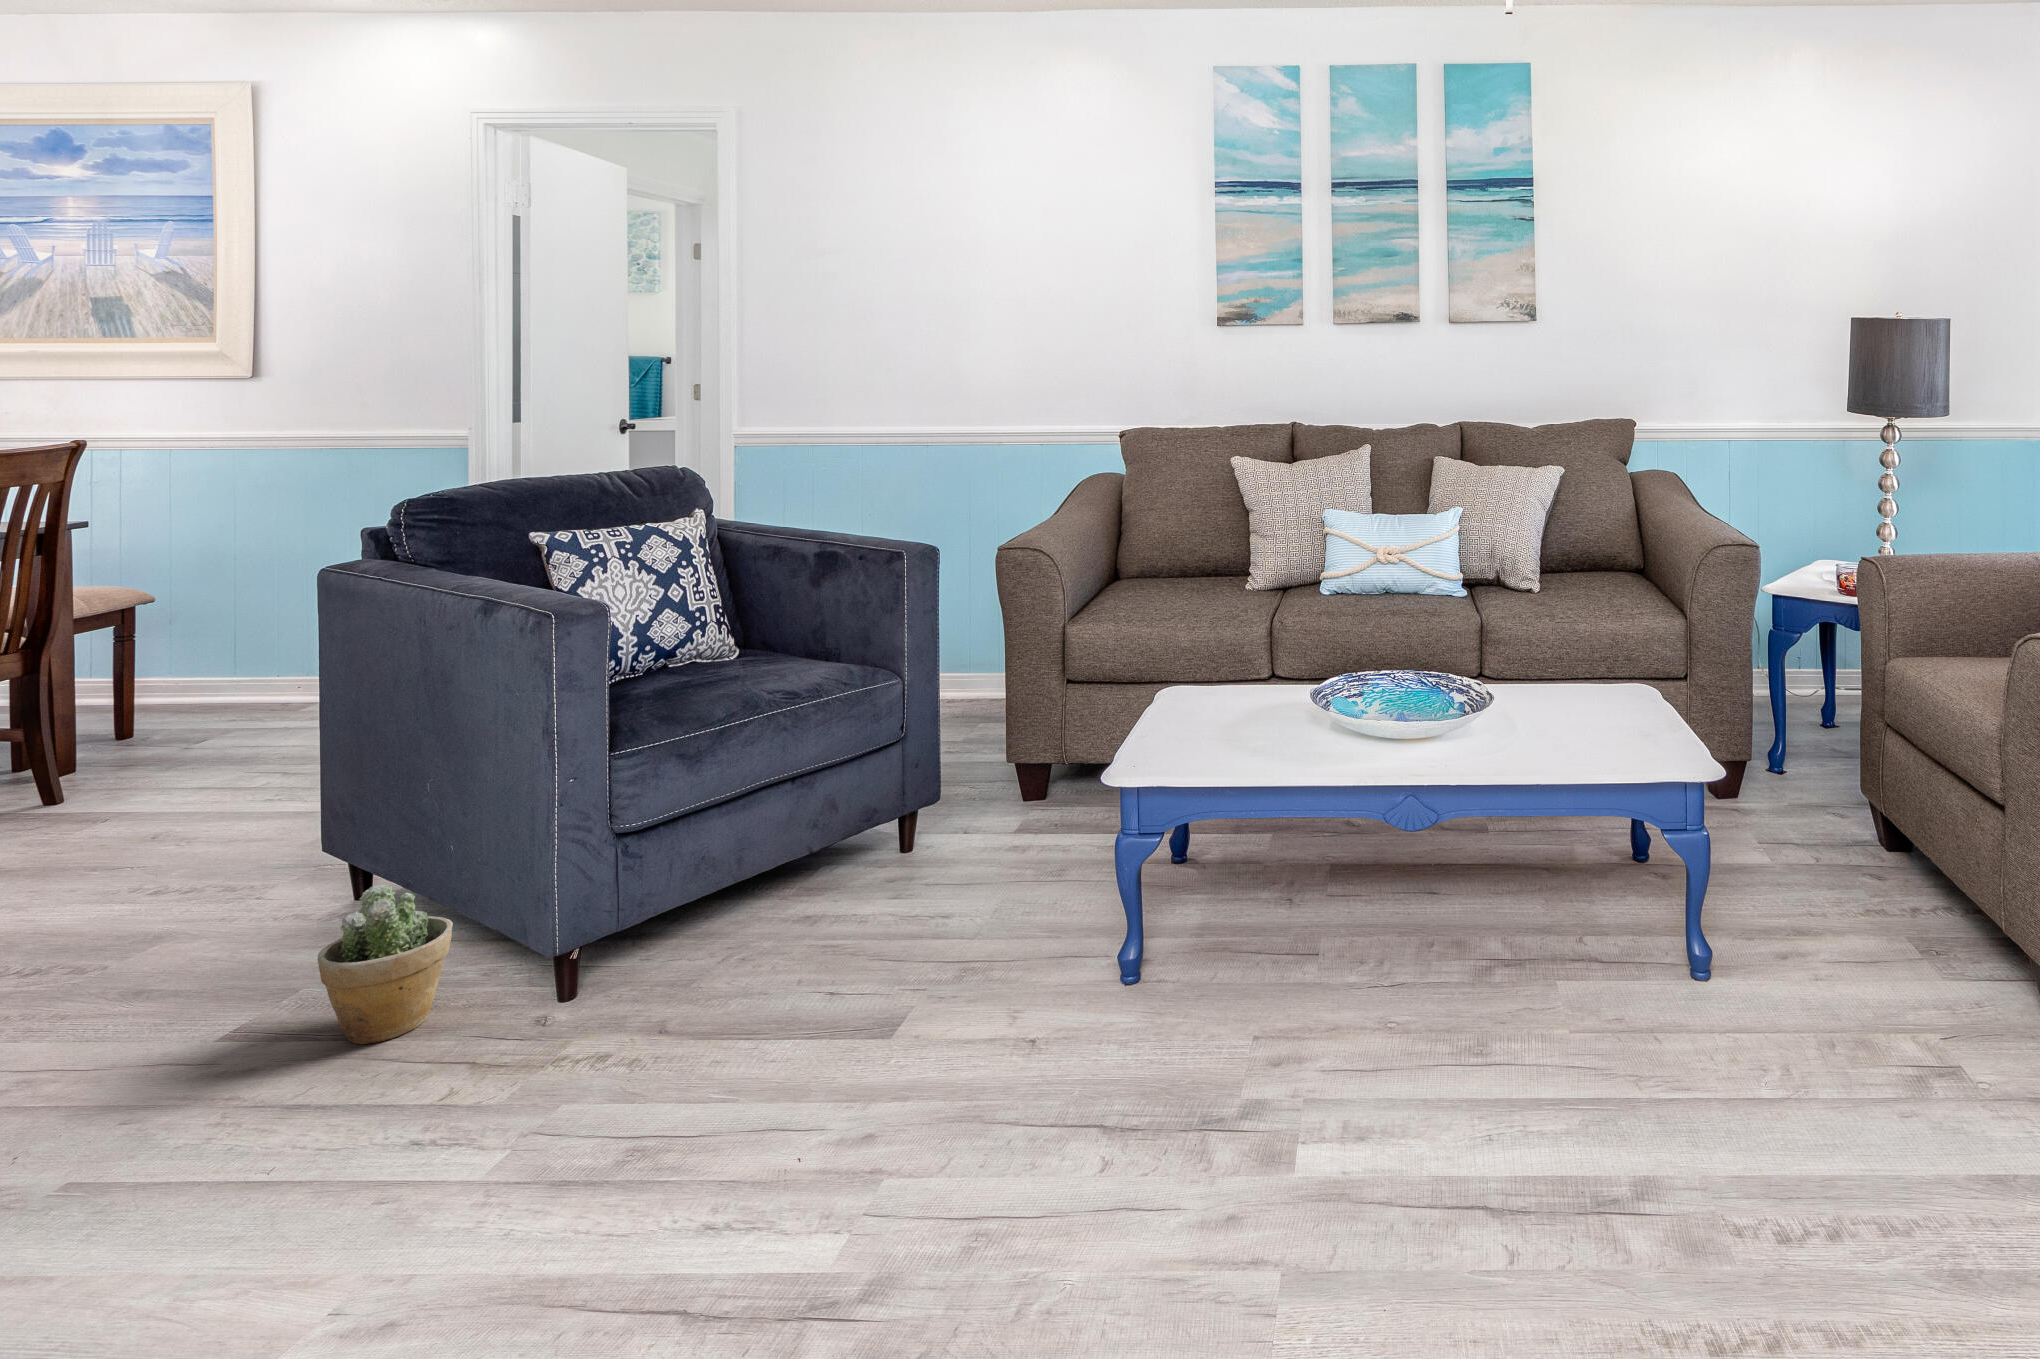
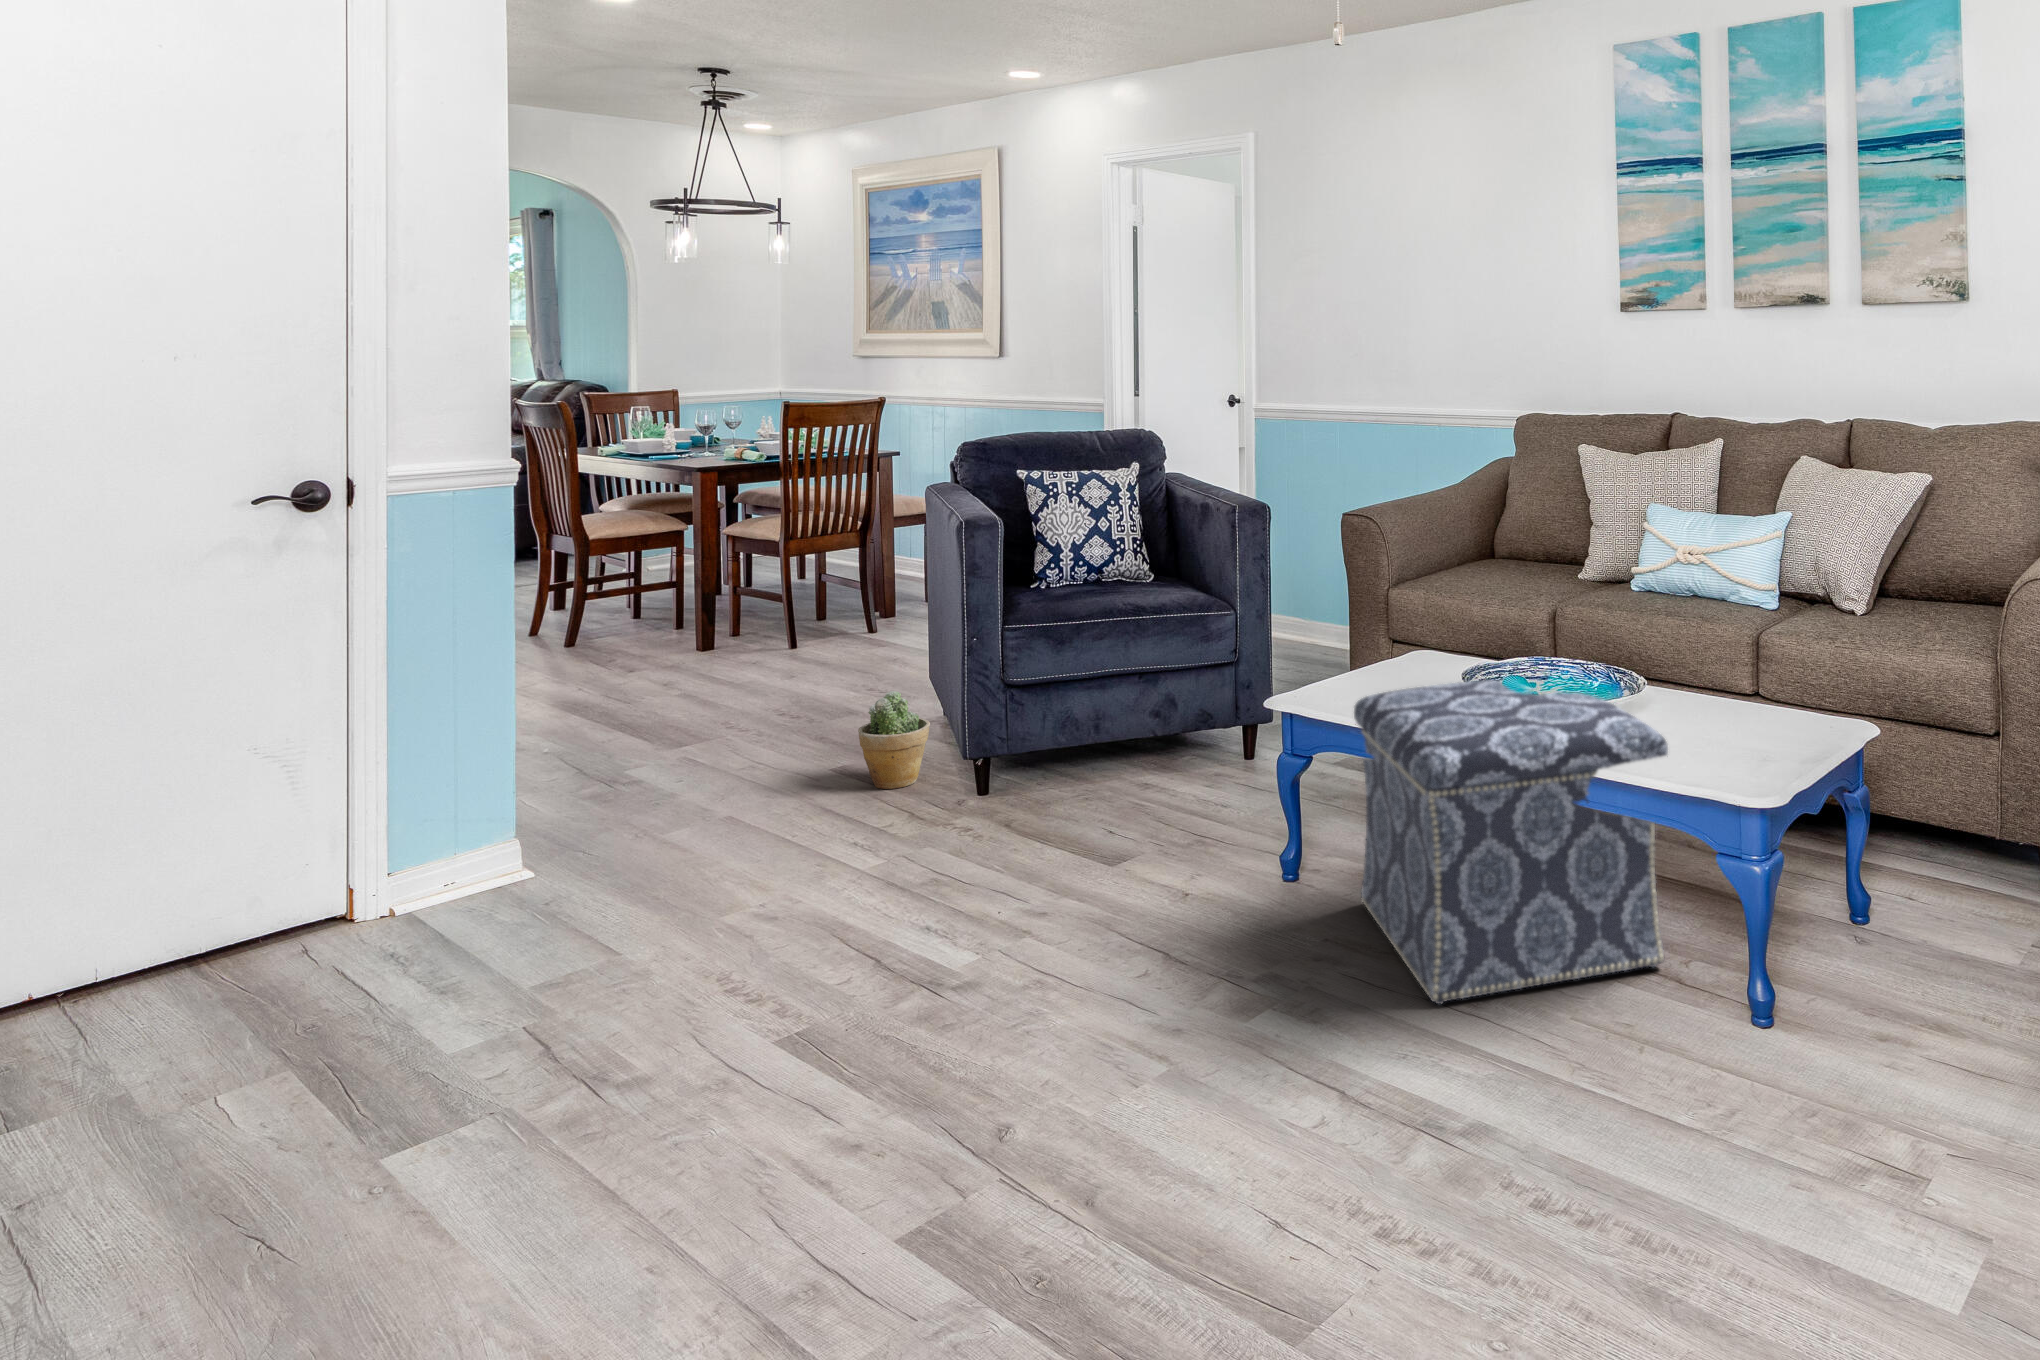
ottoman: none [1244,693,1591,1071] -> present [1354,680,1668,1004]

